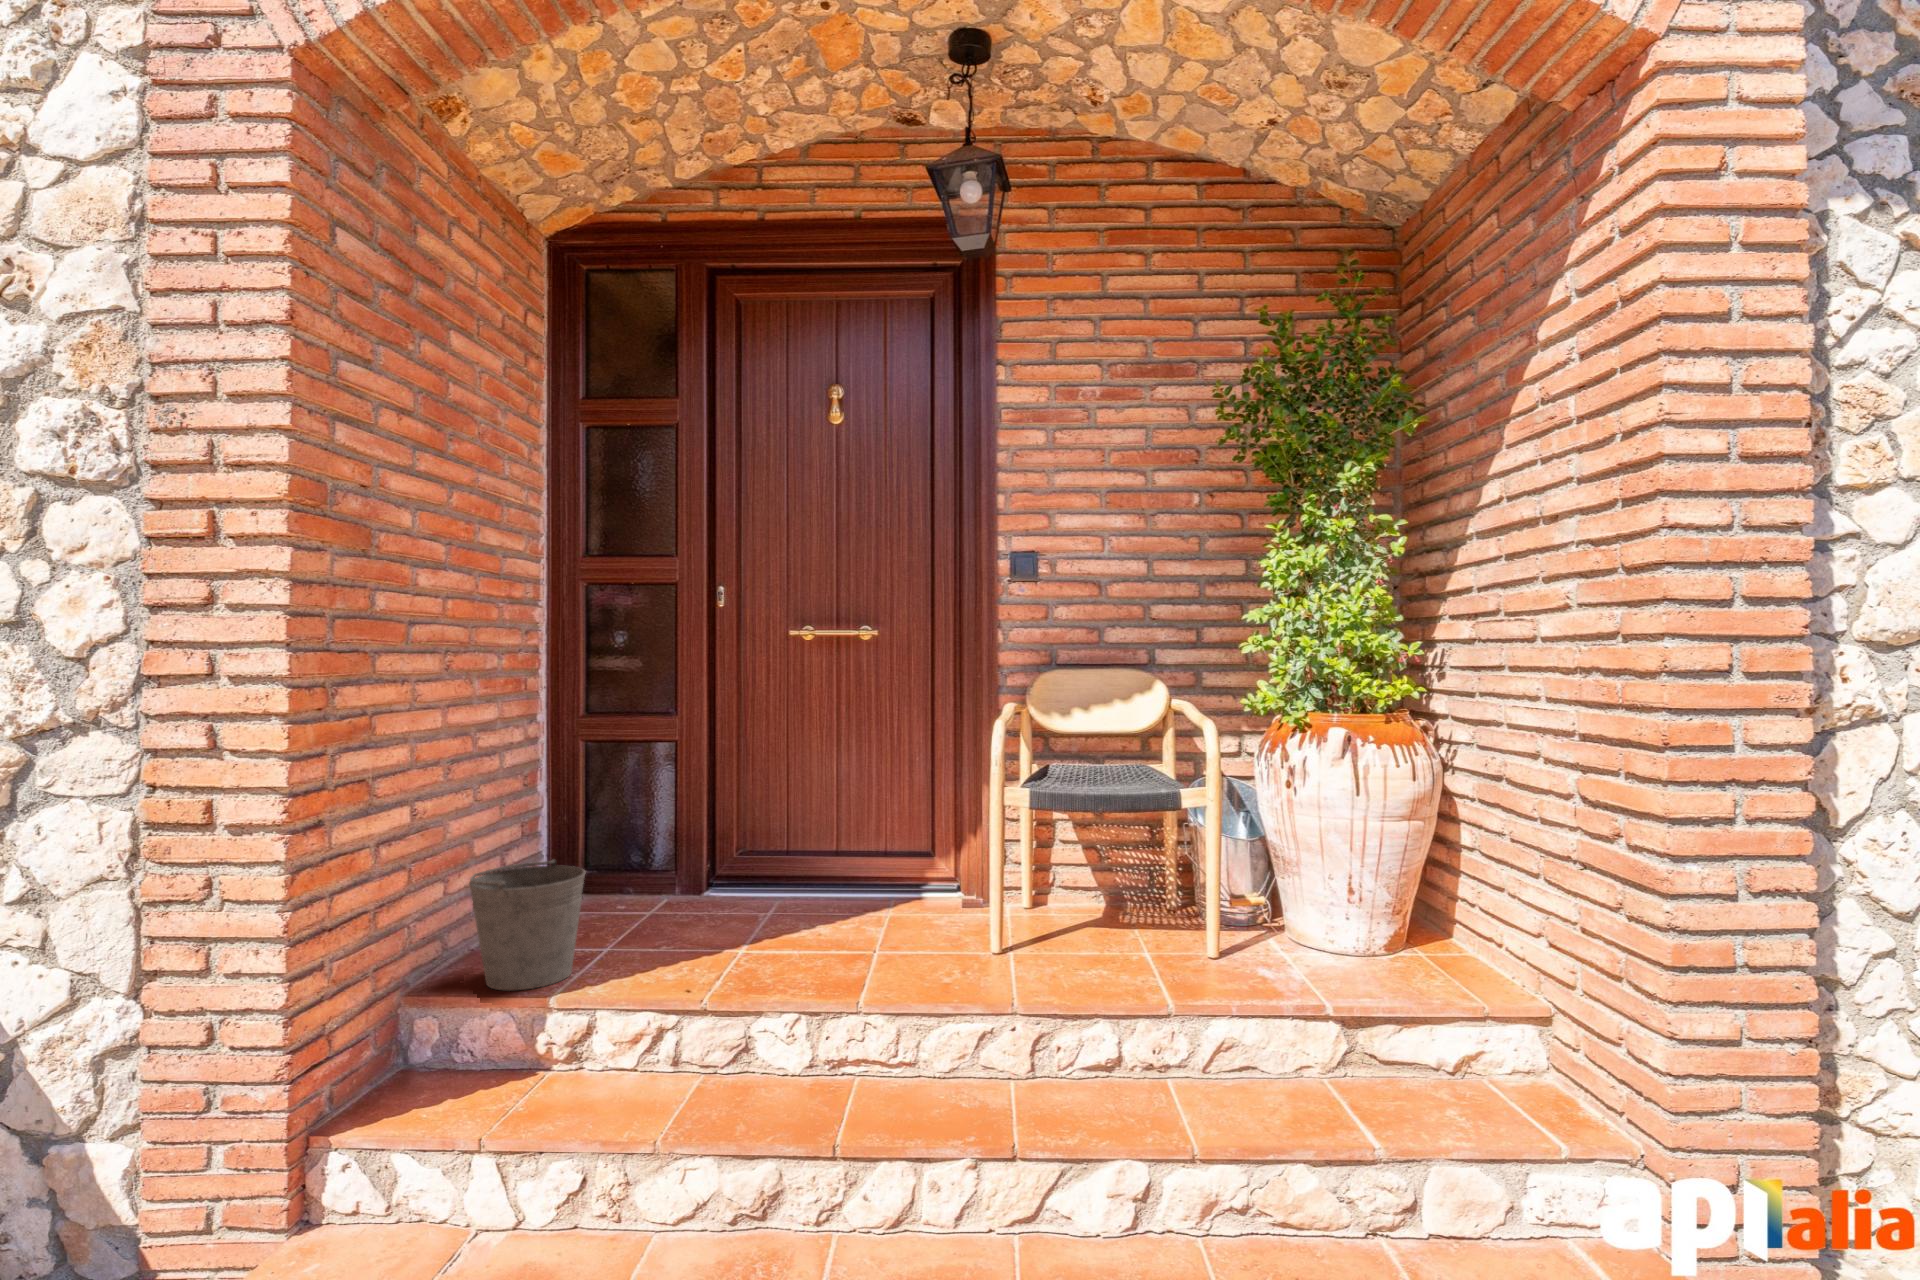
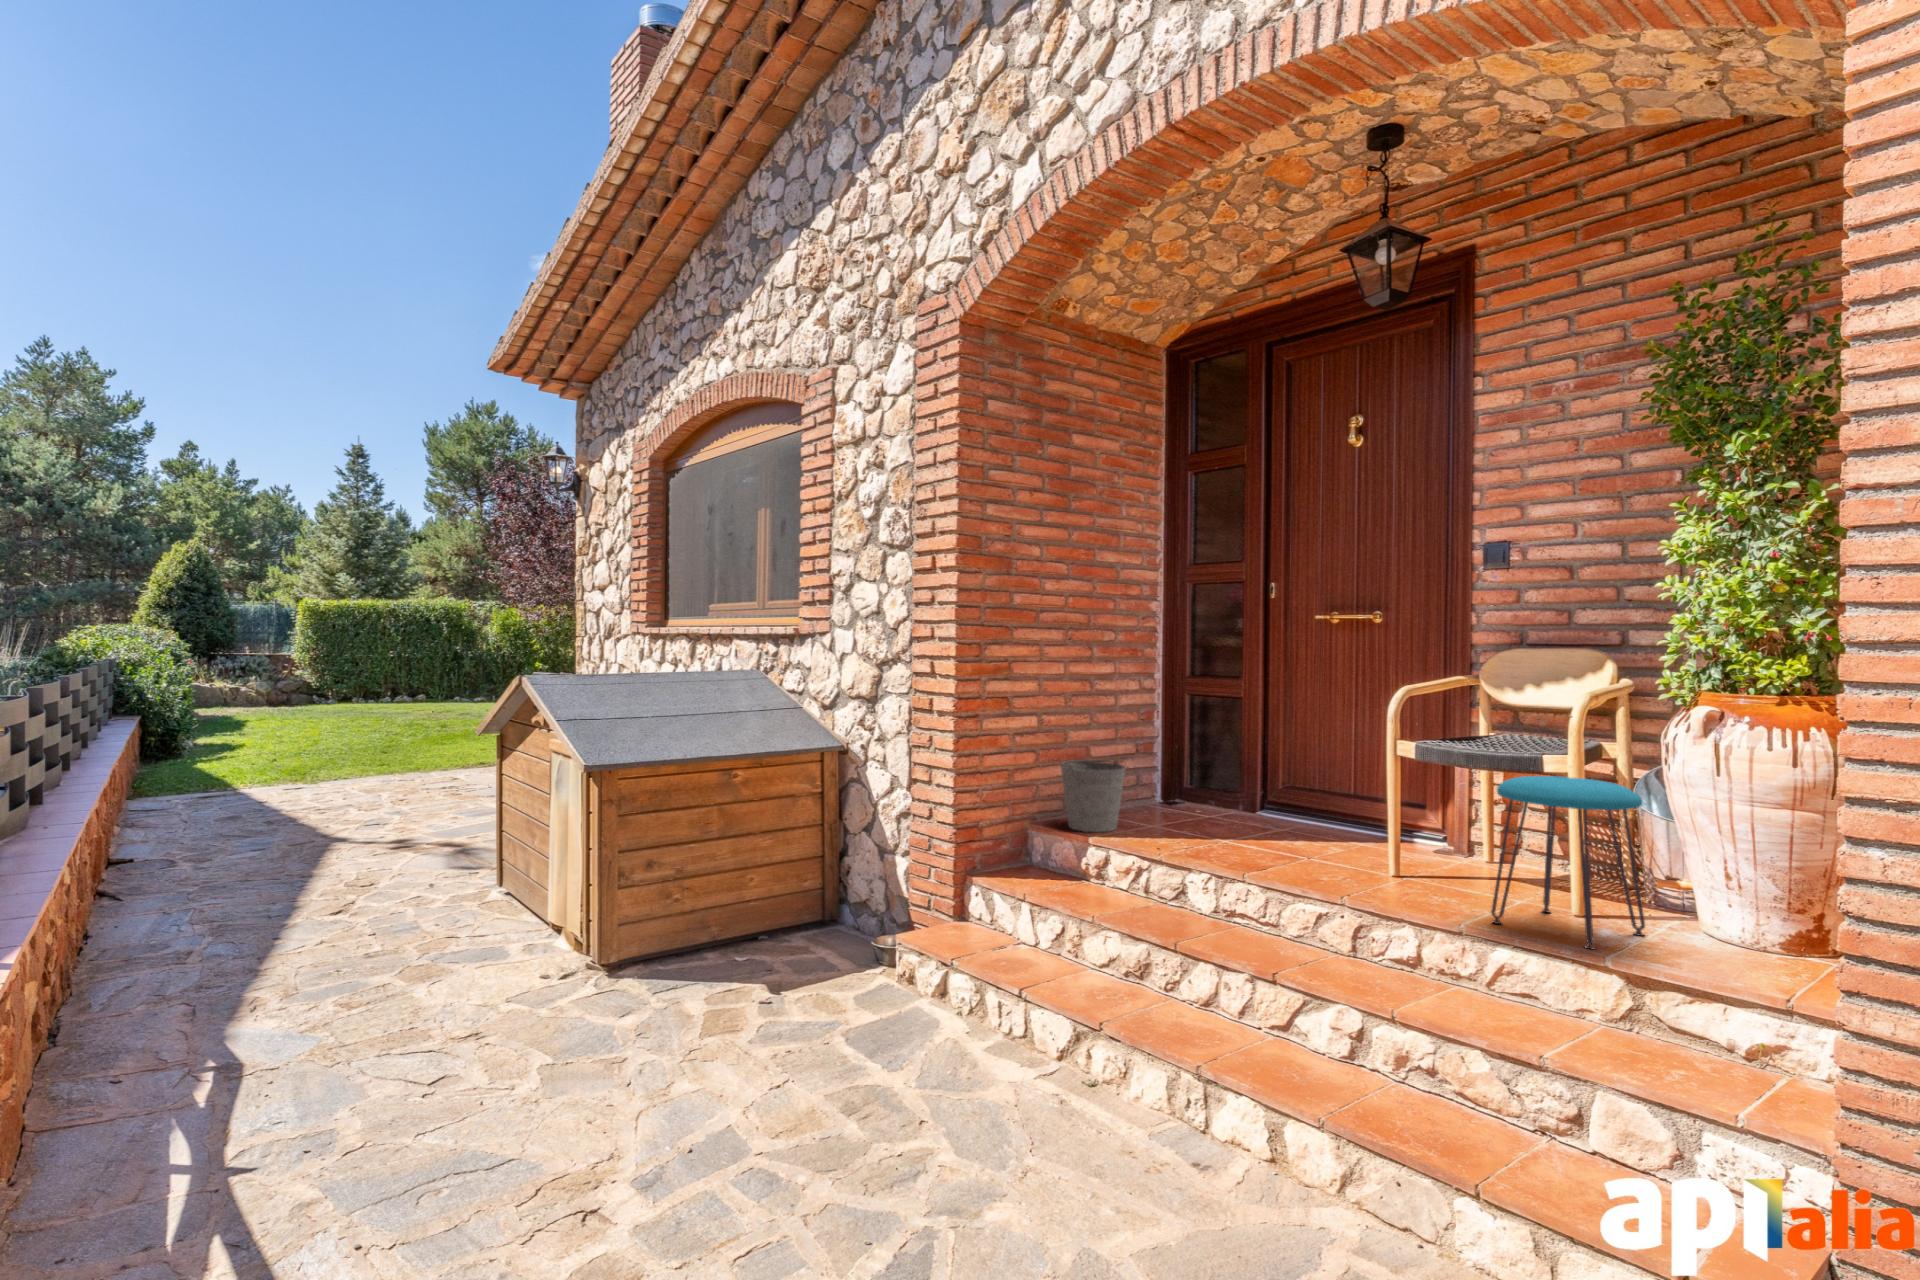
stool: none [1159,808,1298,1000] -> present [1491,776,1645,950]

